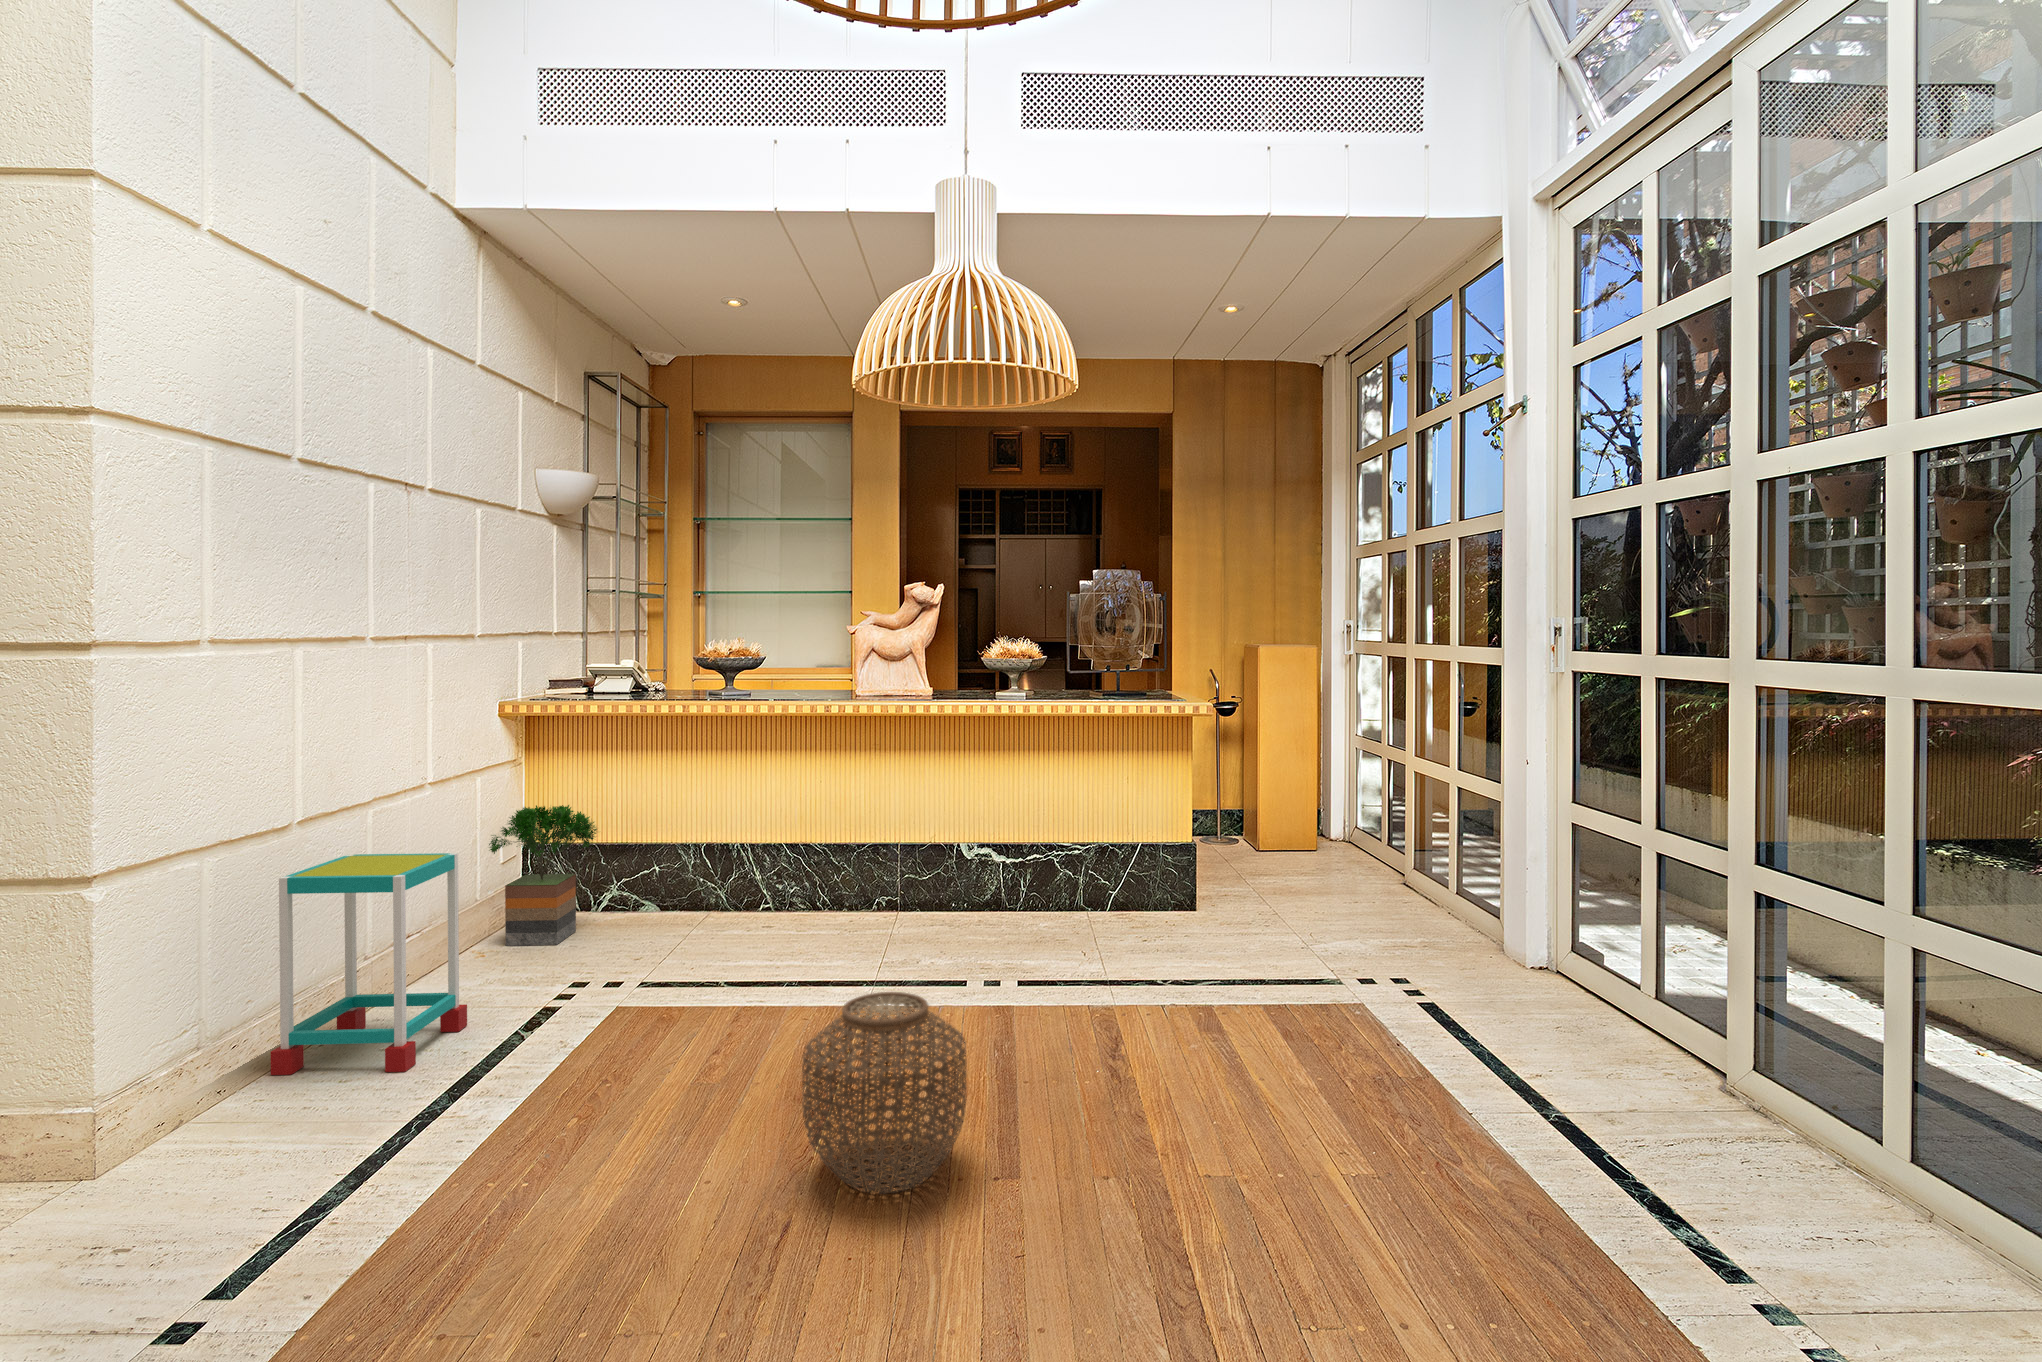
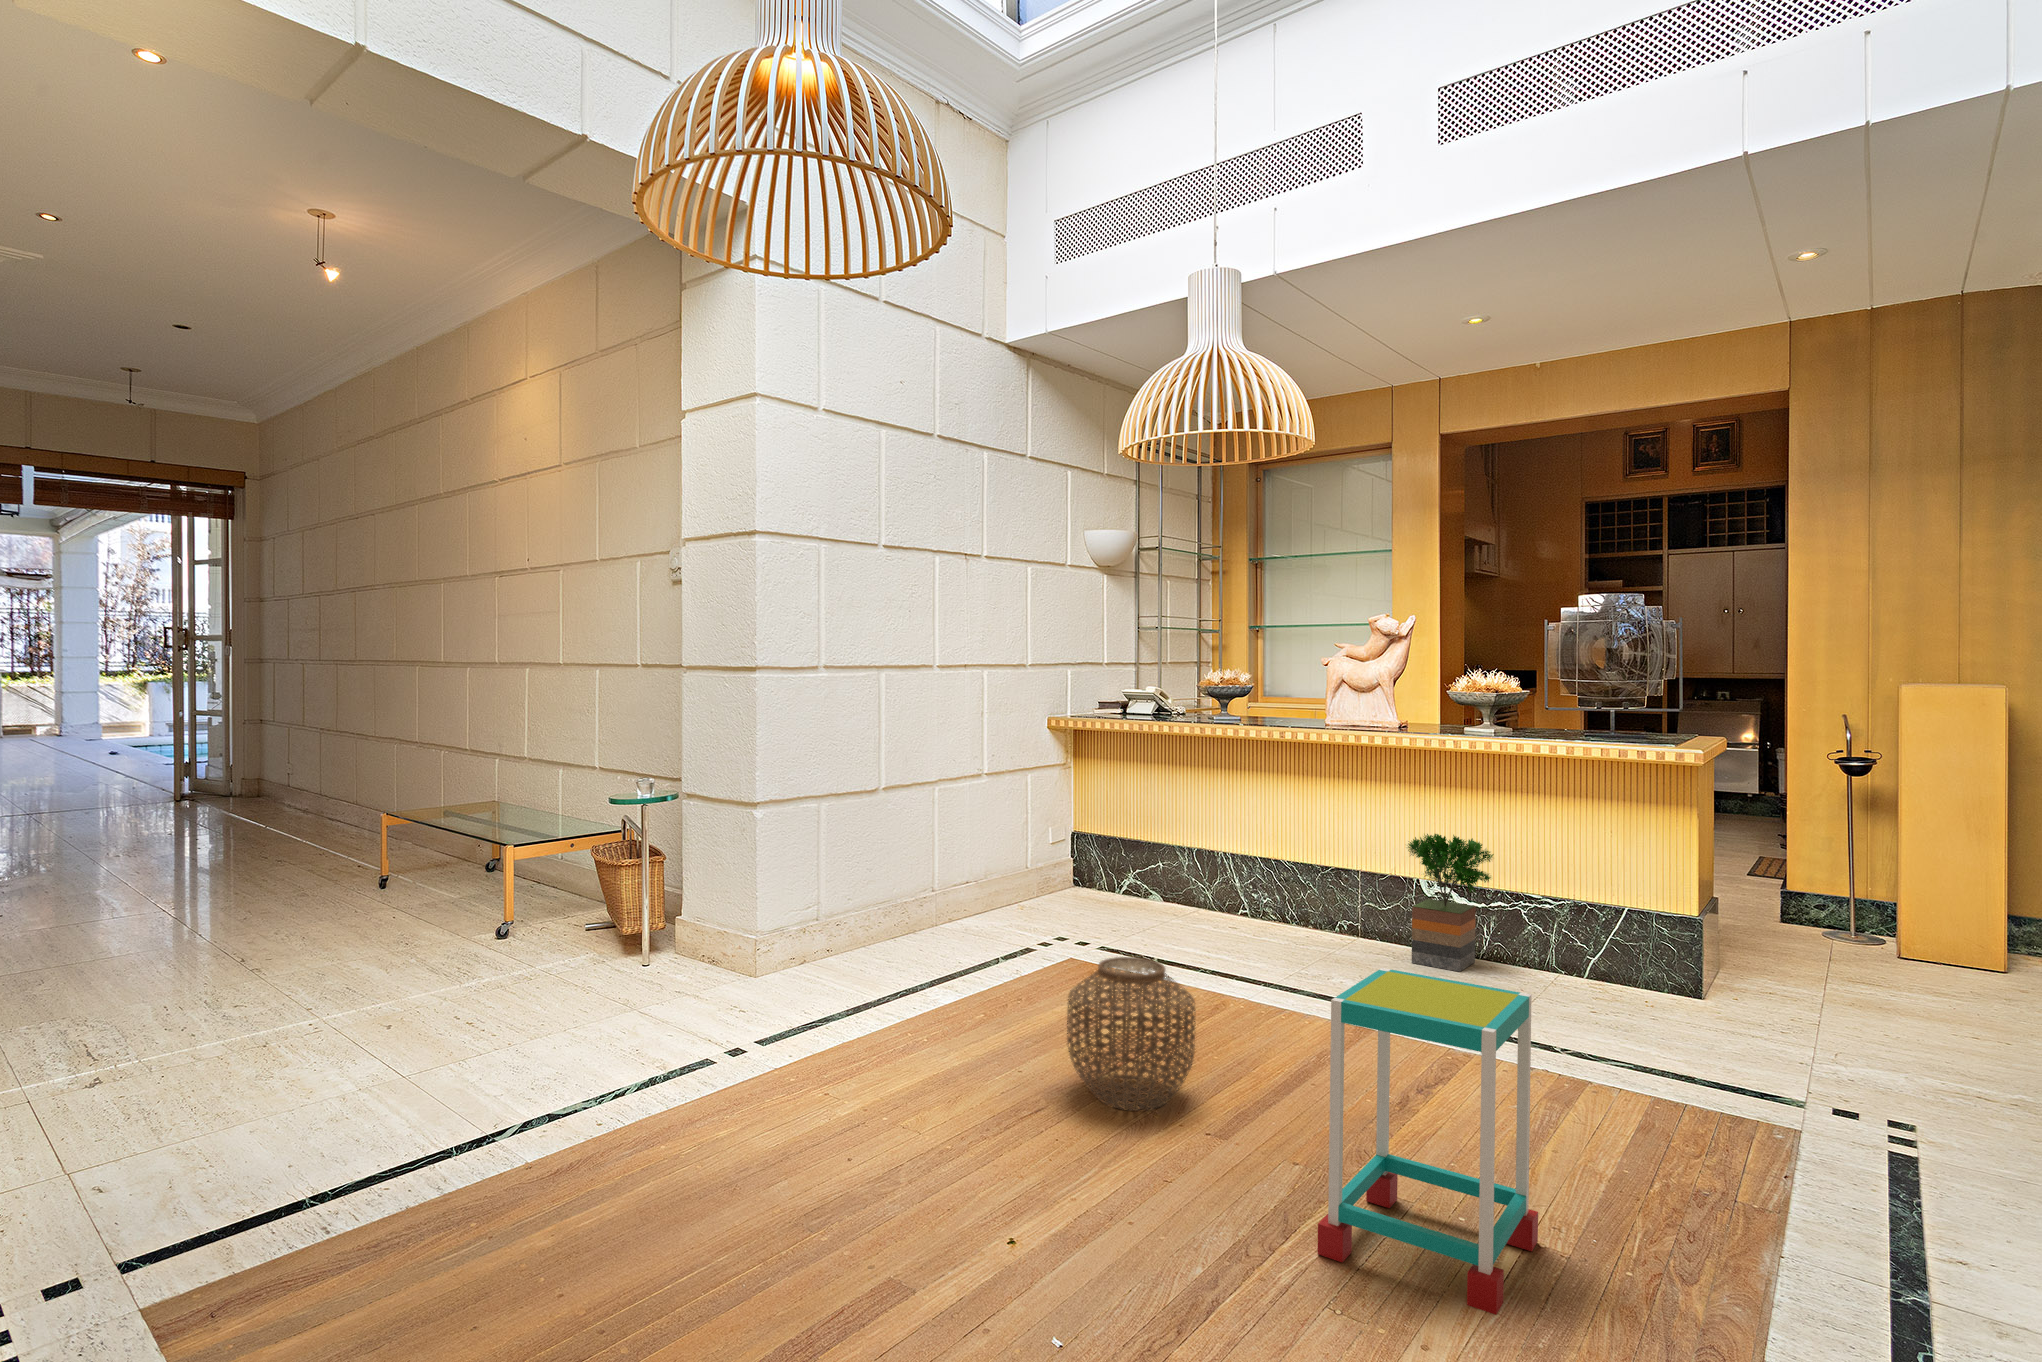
potted tree: present [489,805,597,946] -> present [1408,834,1494,972]
side table: present [271,853,467,1075] -> present [1317,968,1538,1315]

